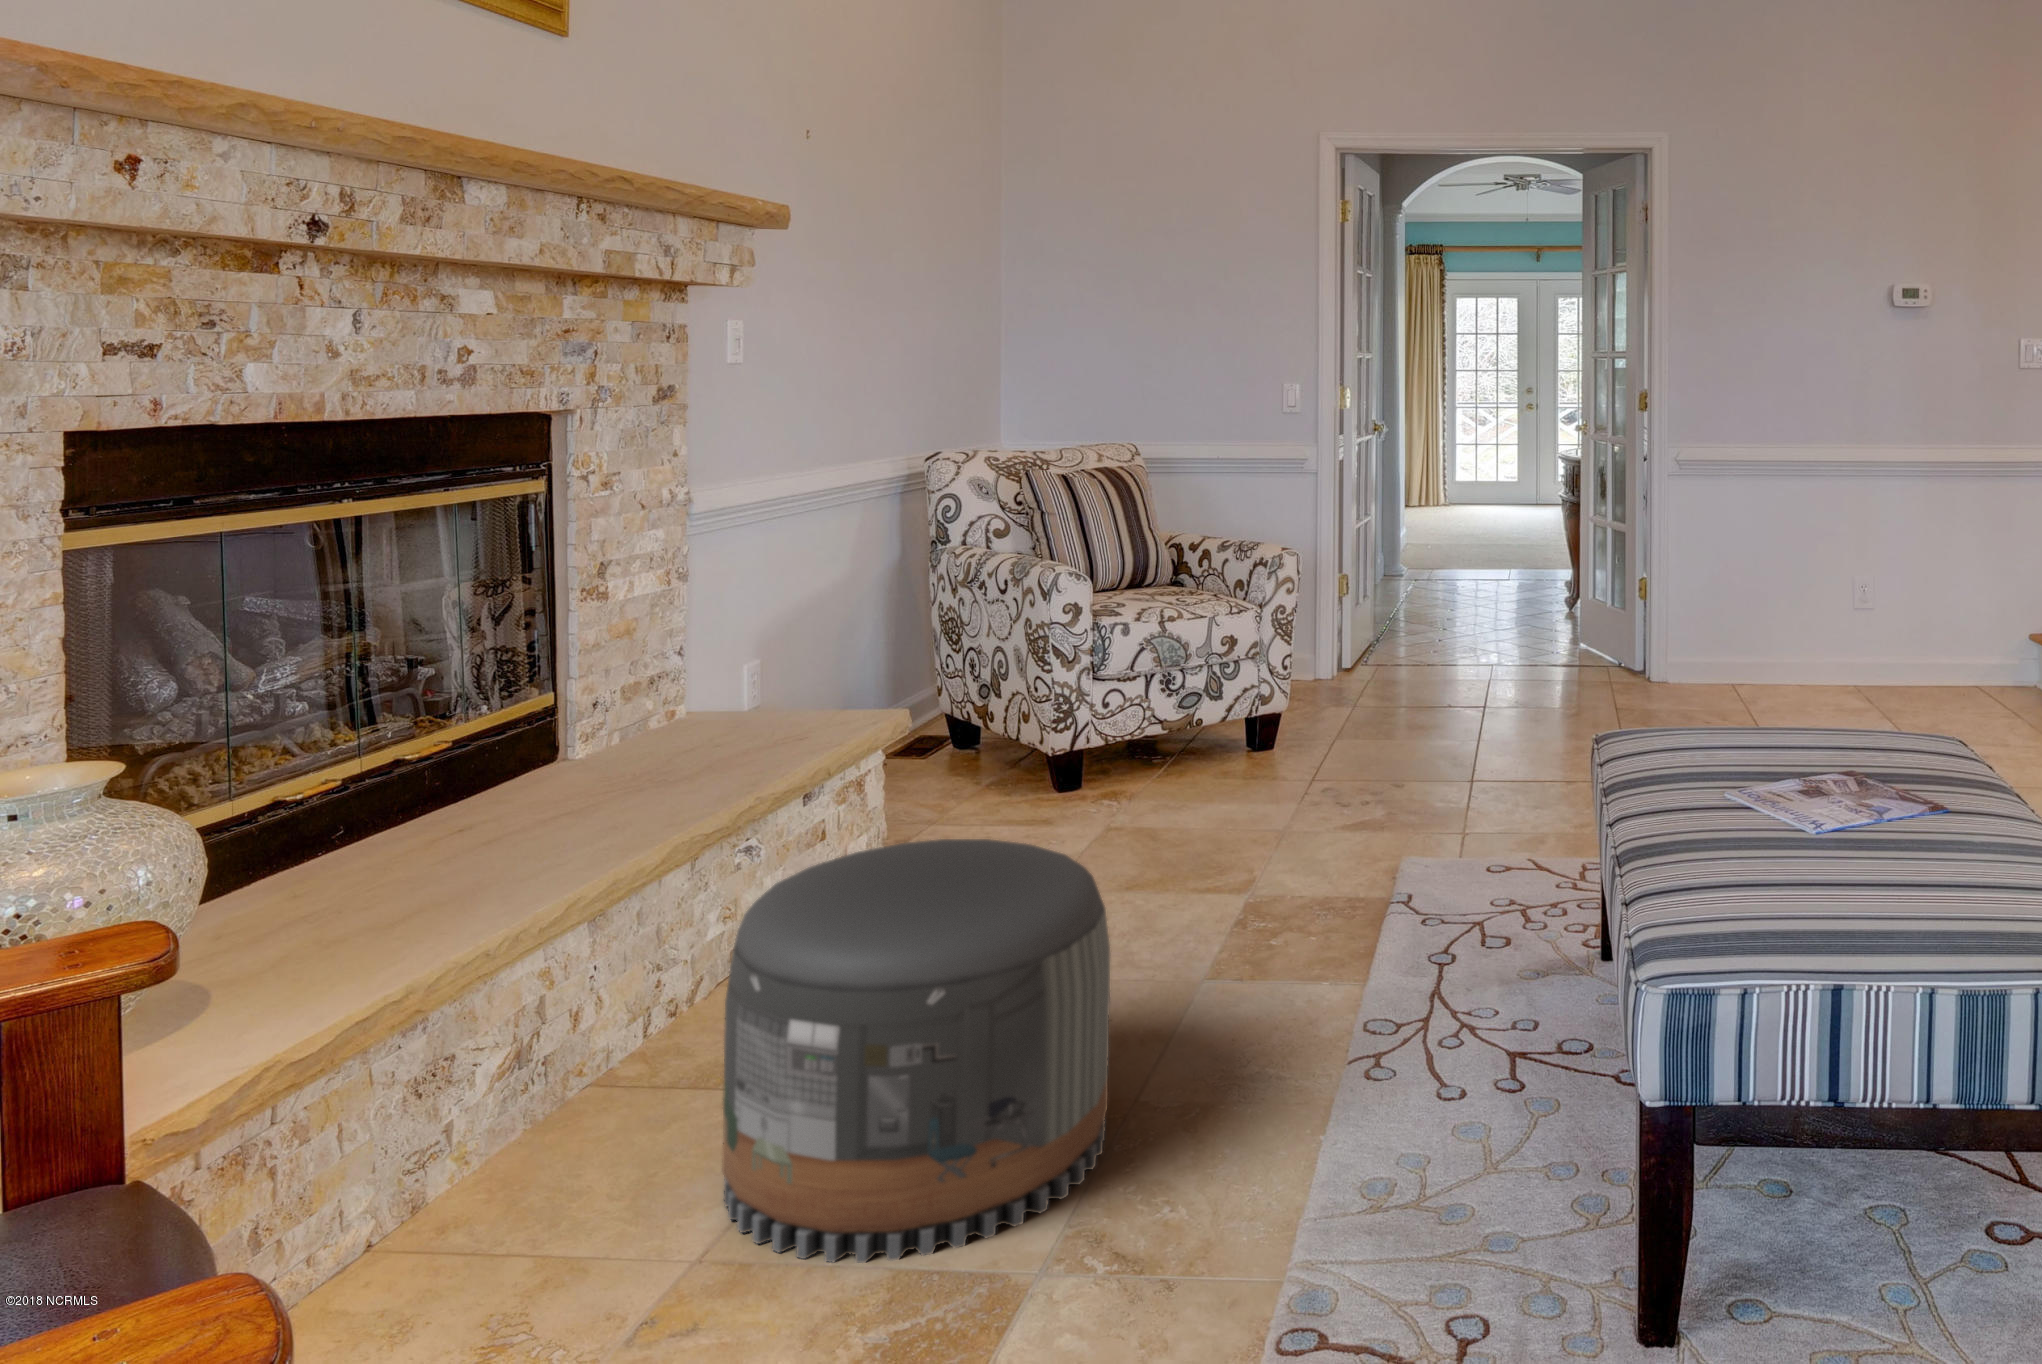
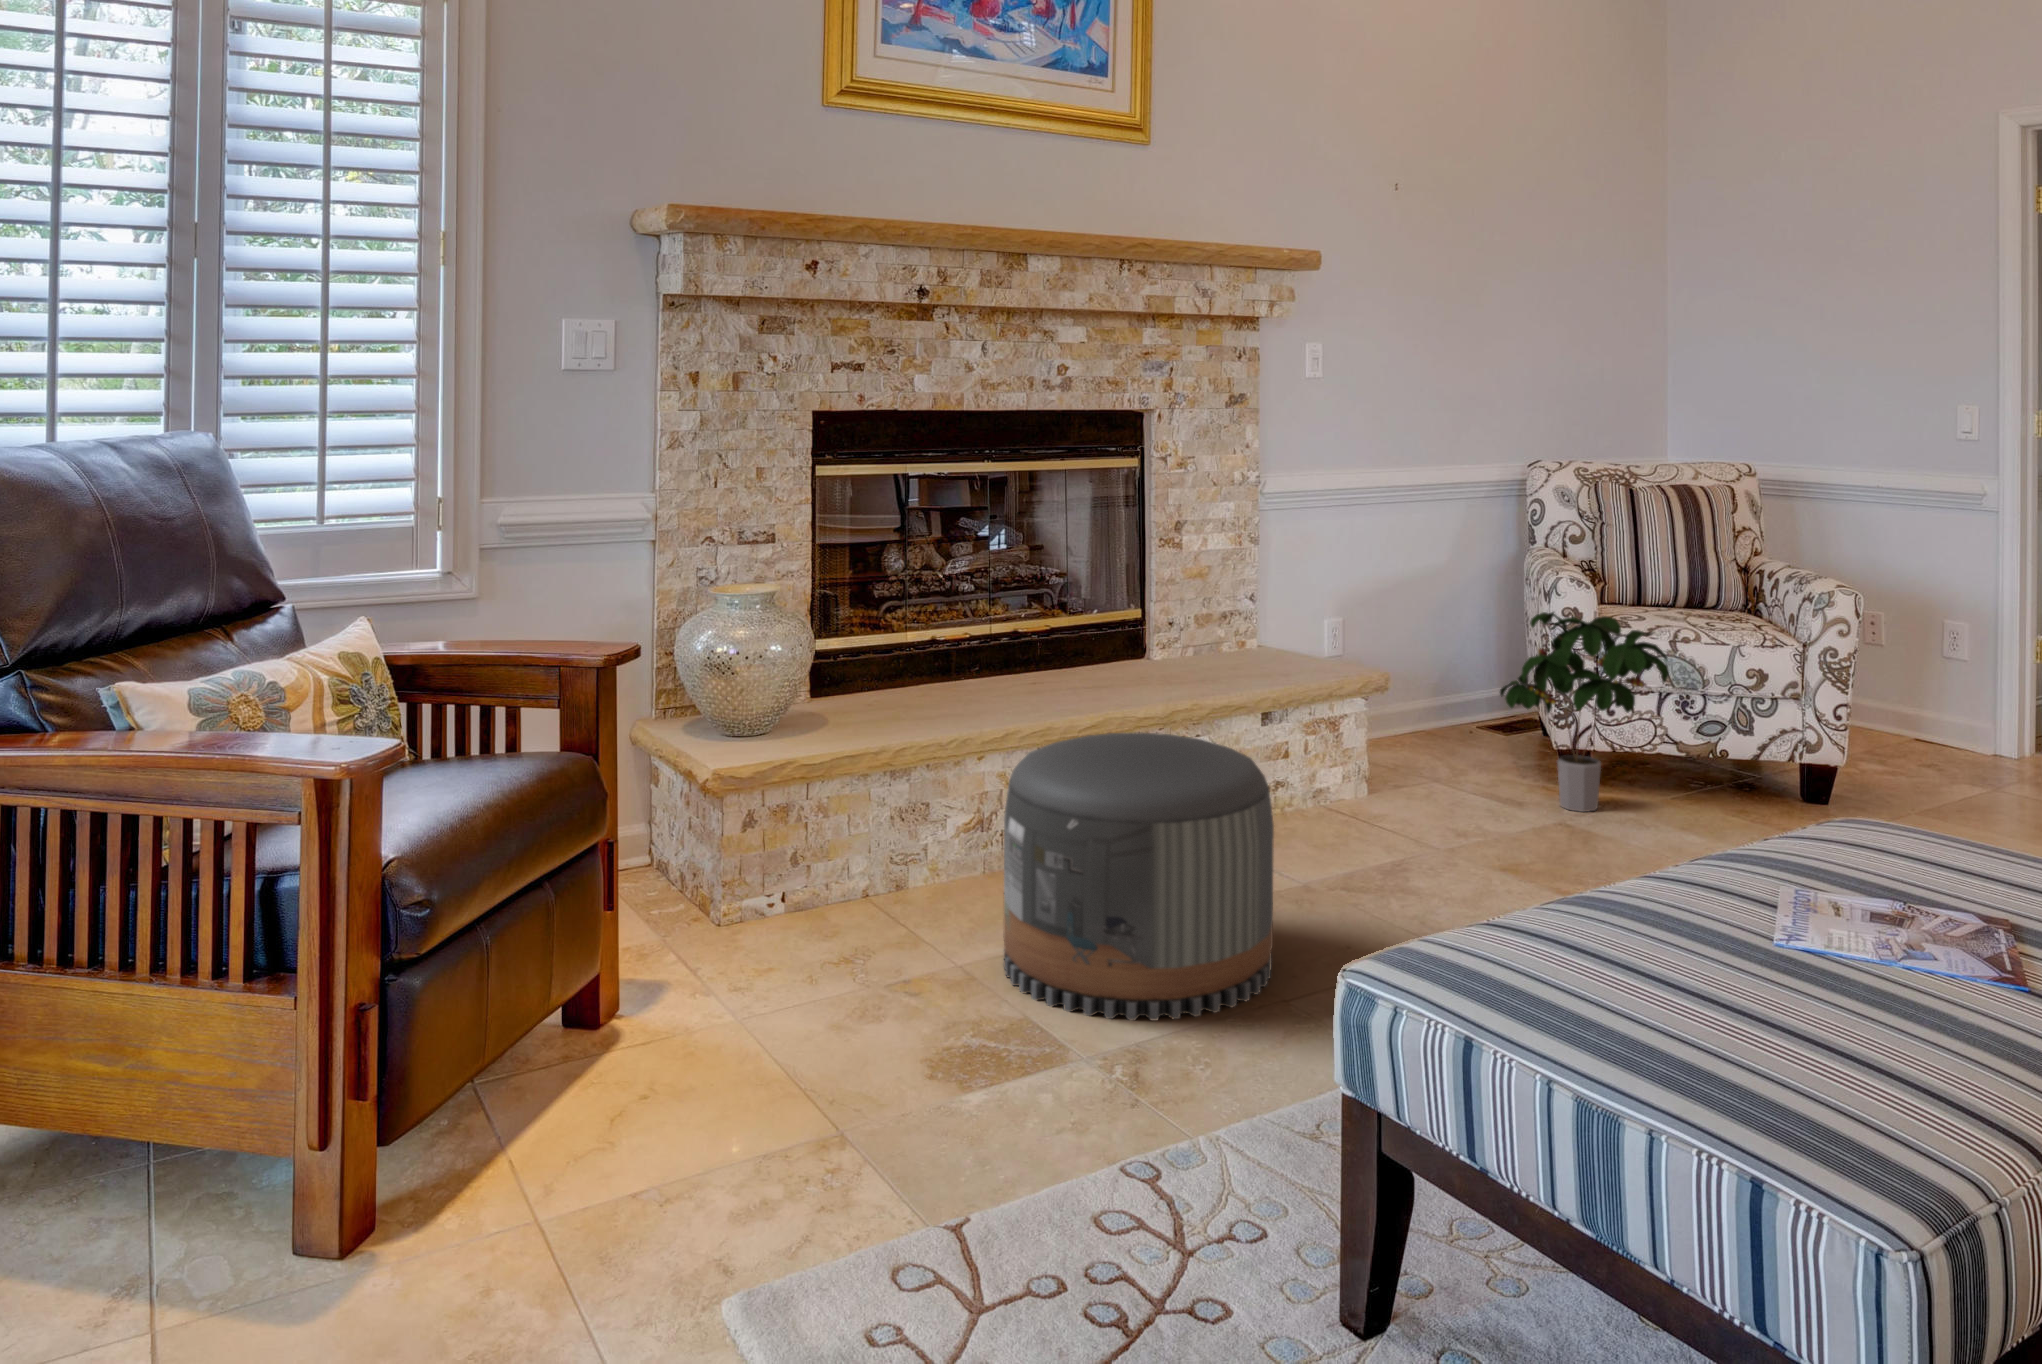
potted plant: none [1000,609,1193,818] -> present [1500,612,1669,812]

